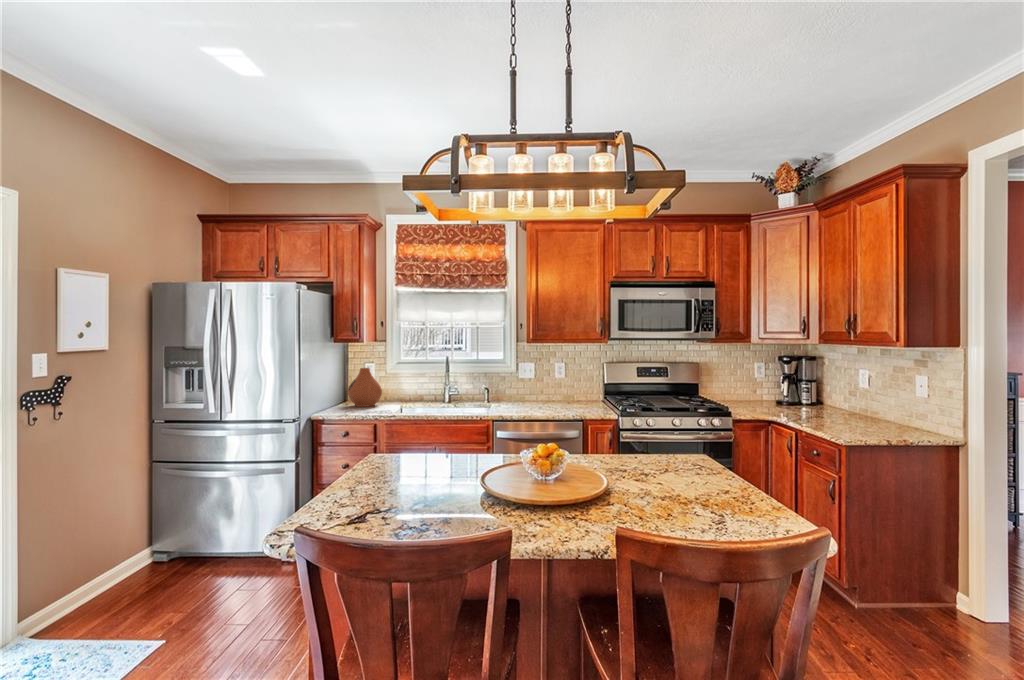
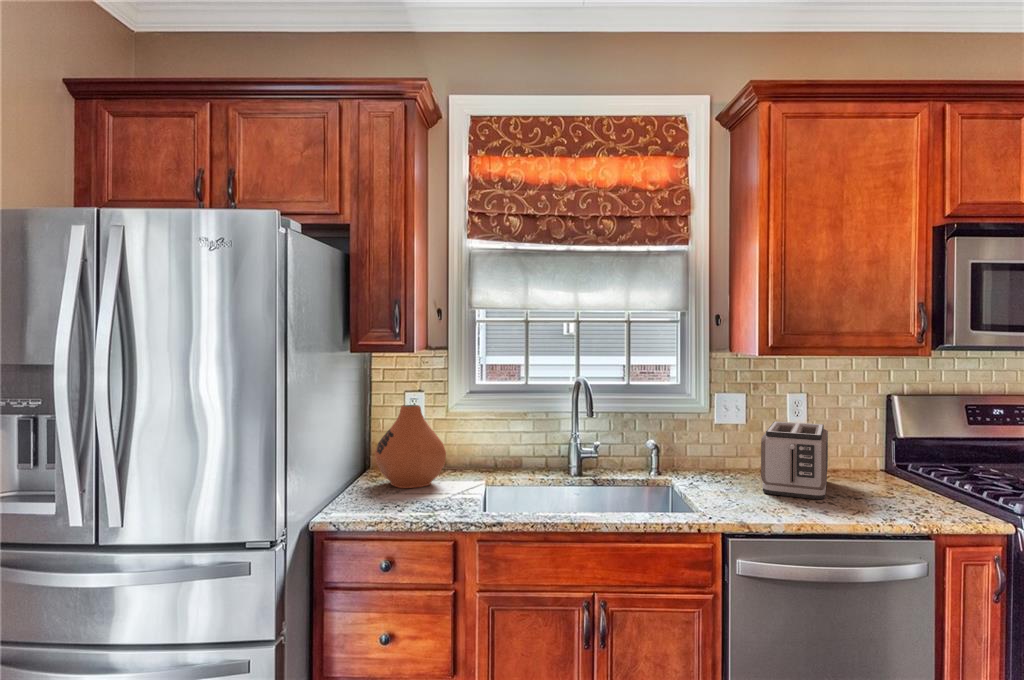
toaster: none [526,376,566,408] -> present [761,421,828,499]

